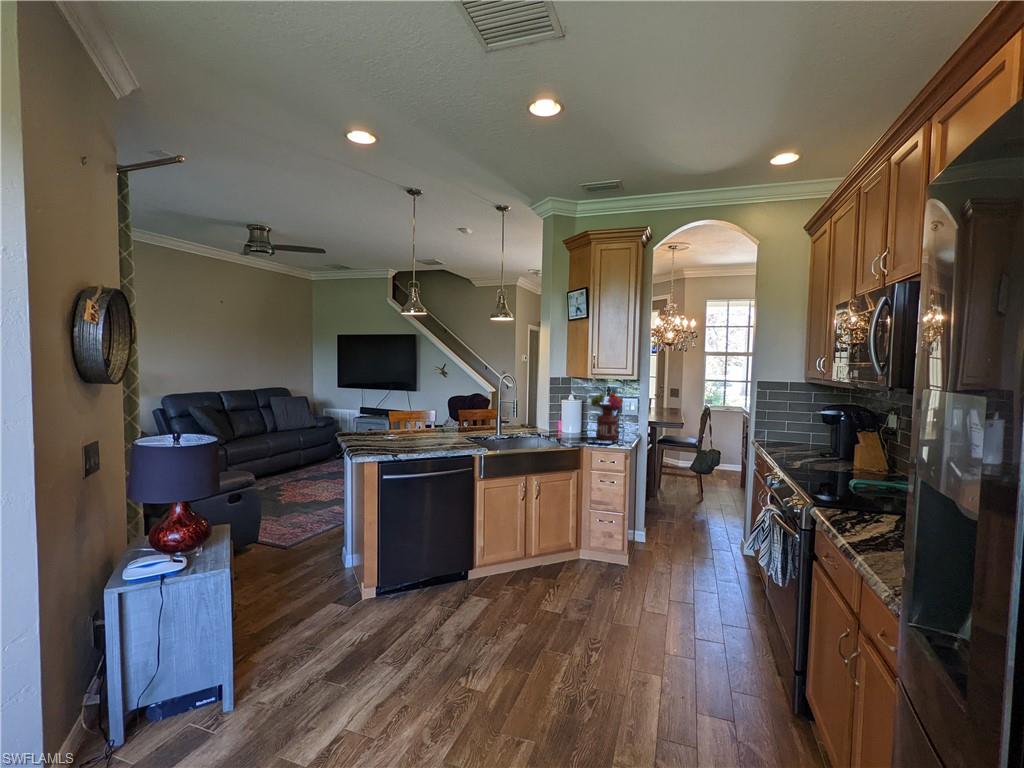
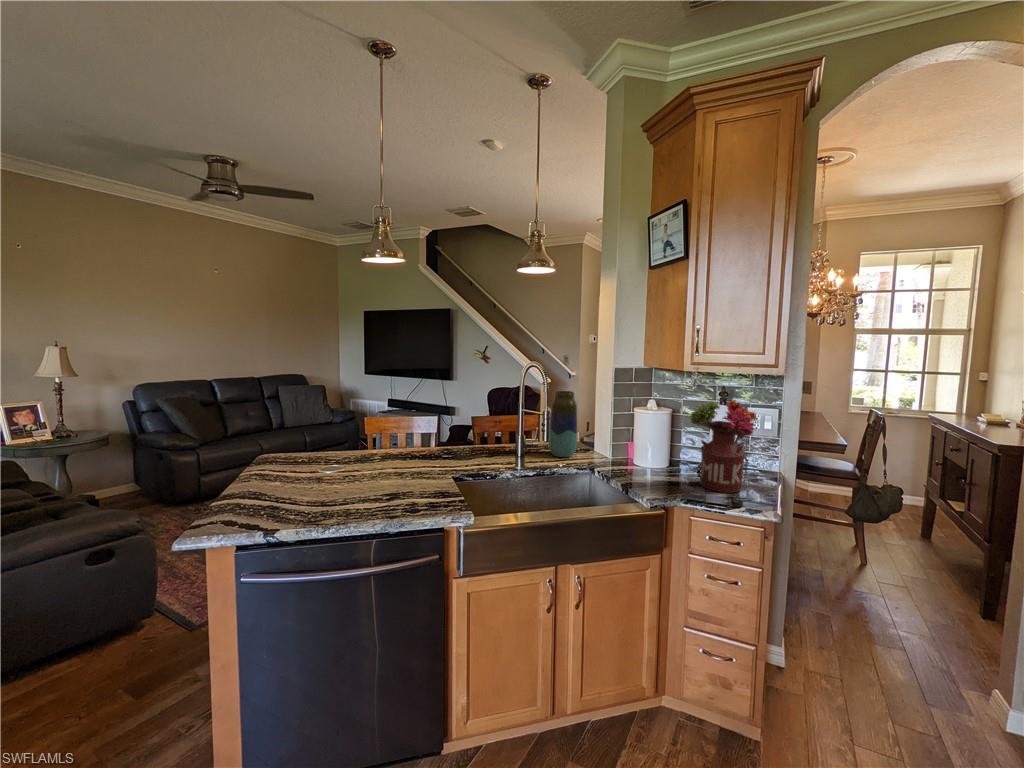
vase: none [513,391,530,430] -> present [549,391,577,457]

